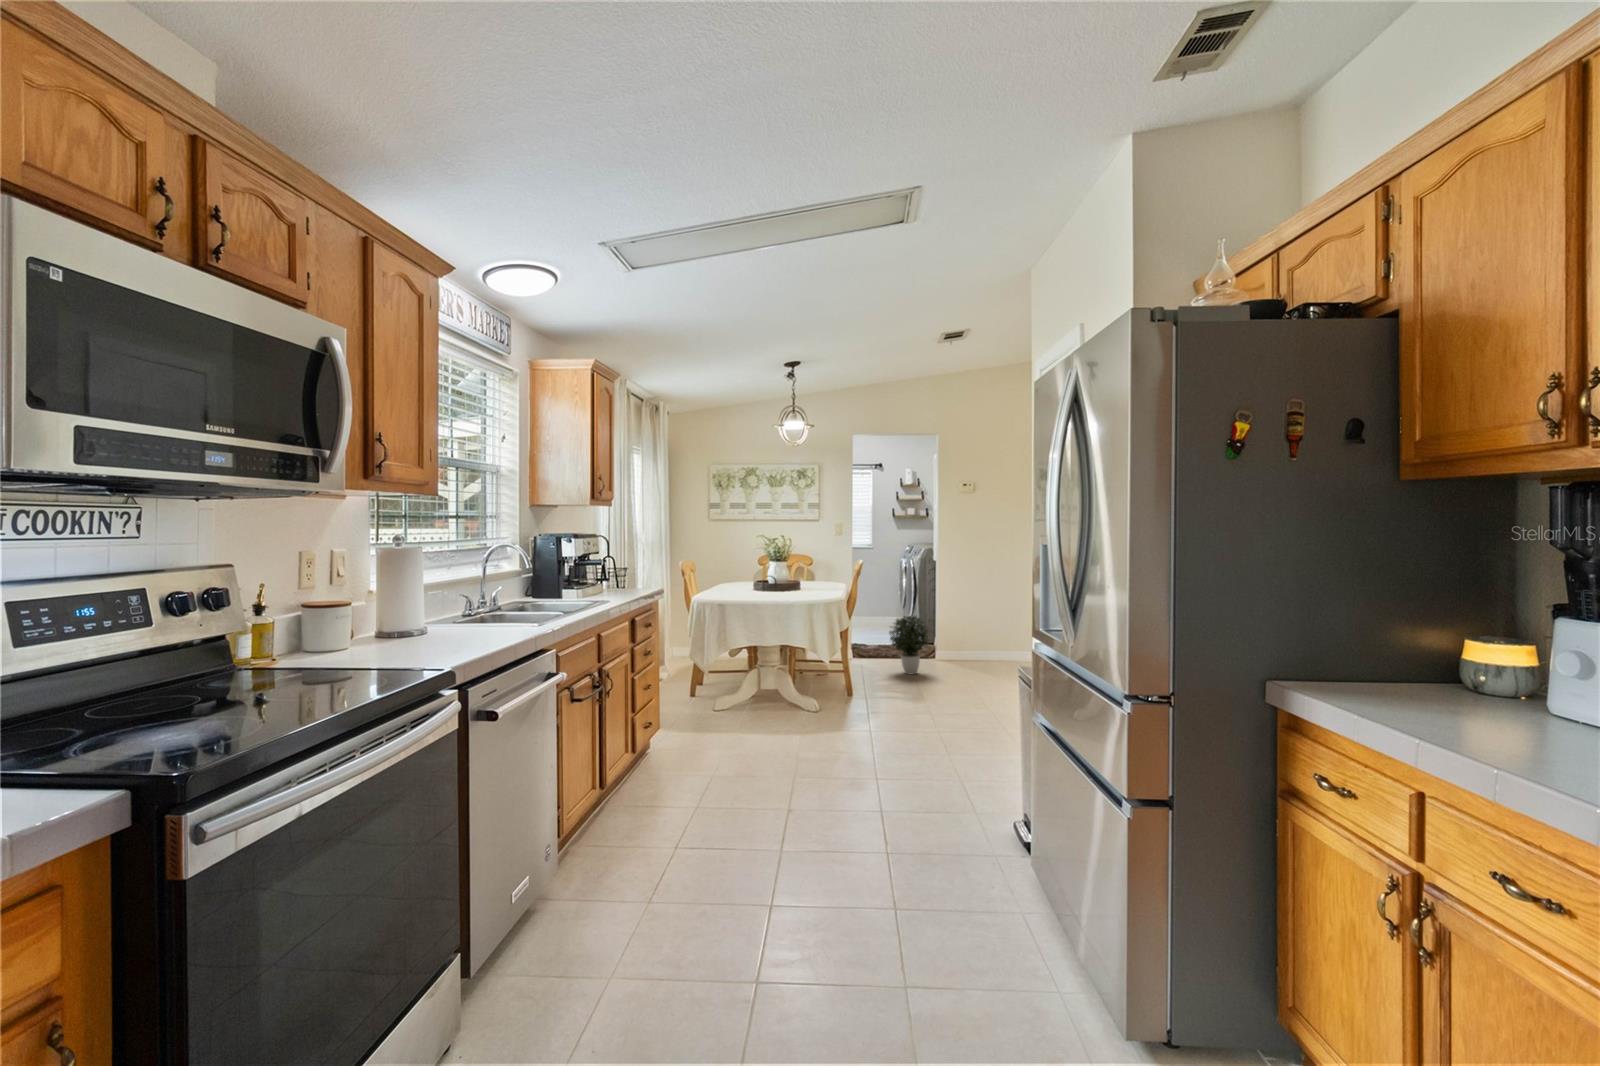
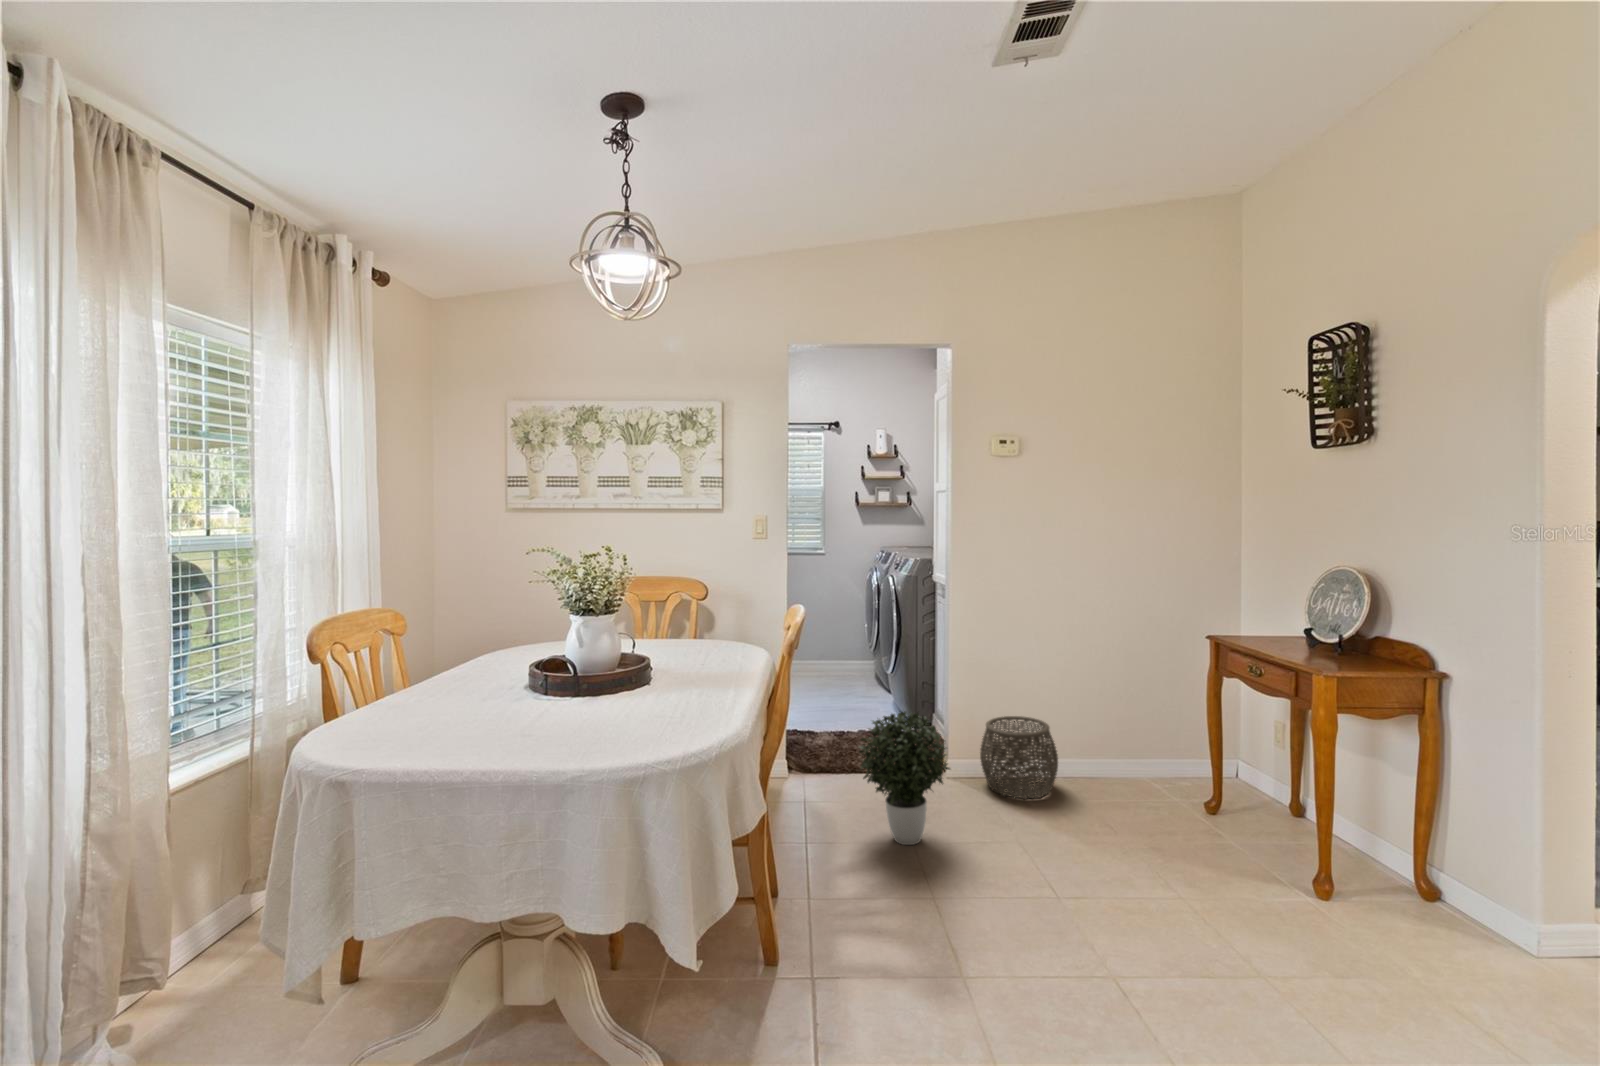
woven basket: none [952,628,991,665] -> present [980,716,1058,799]

